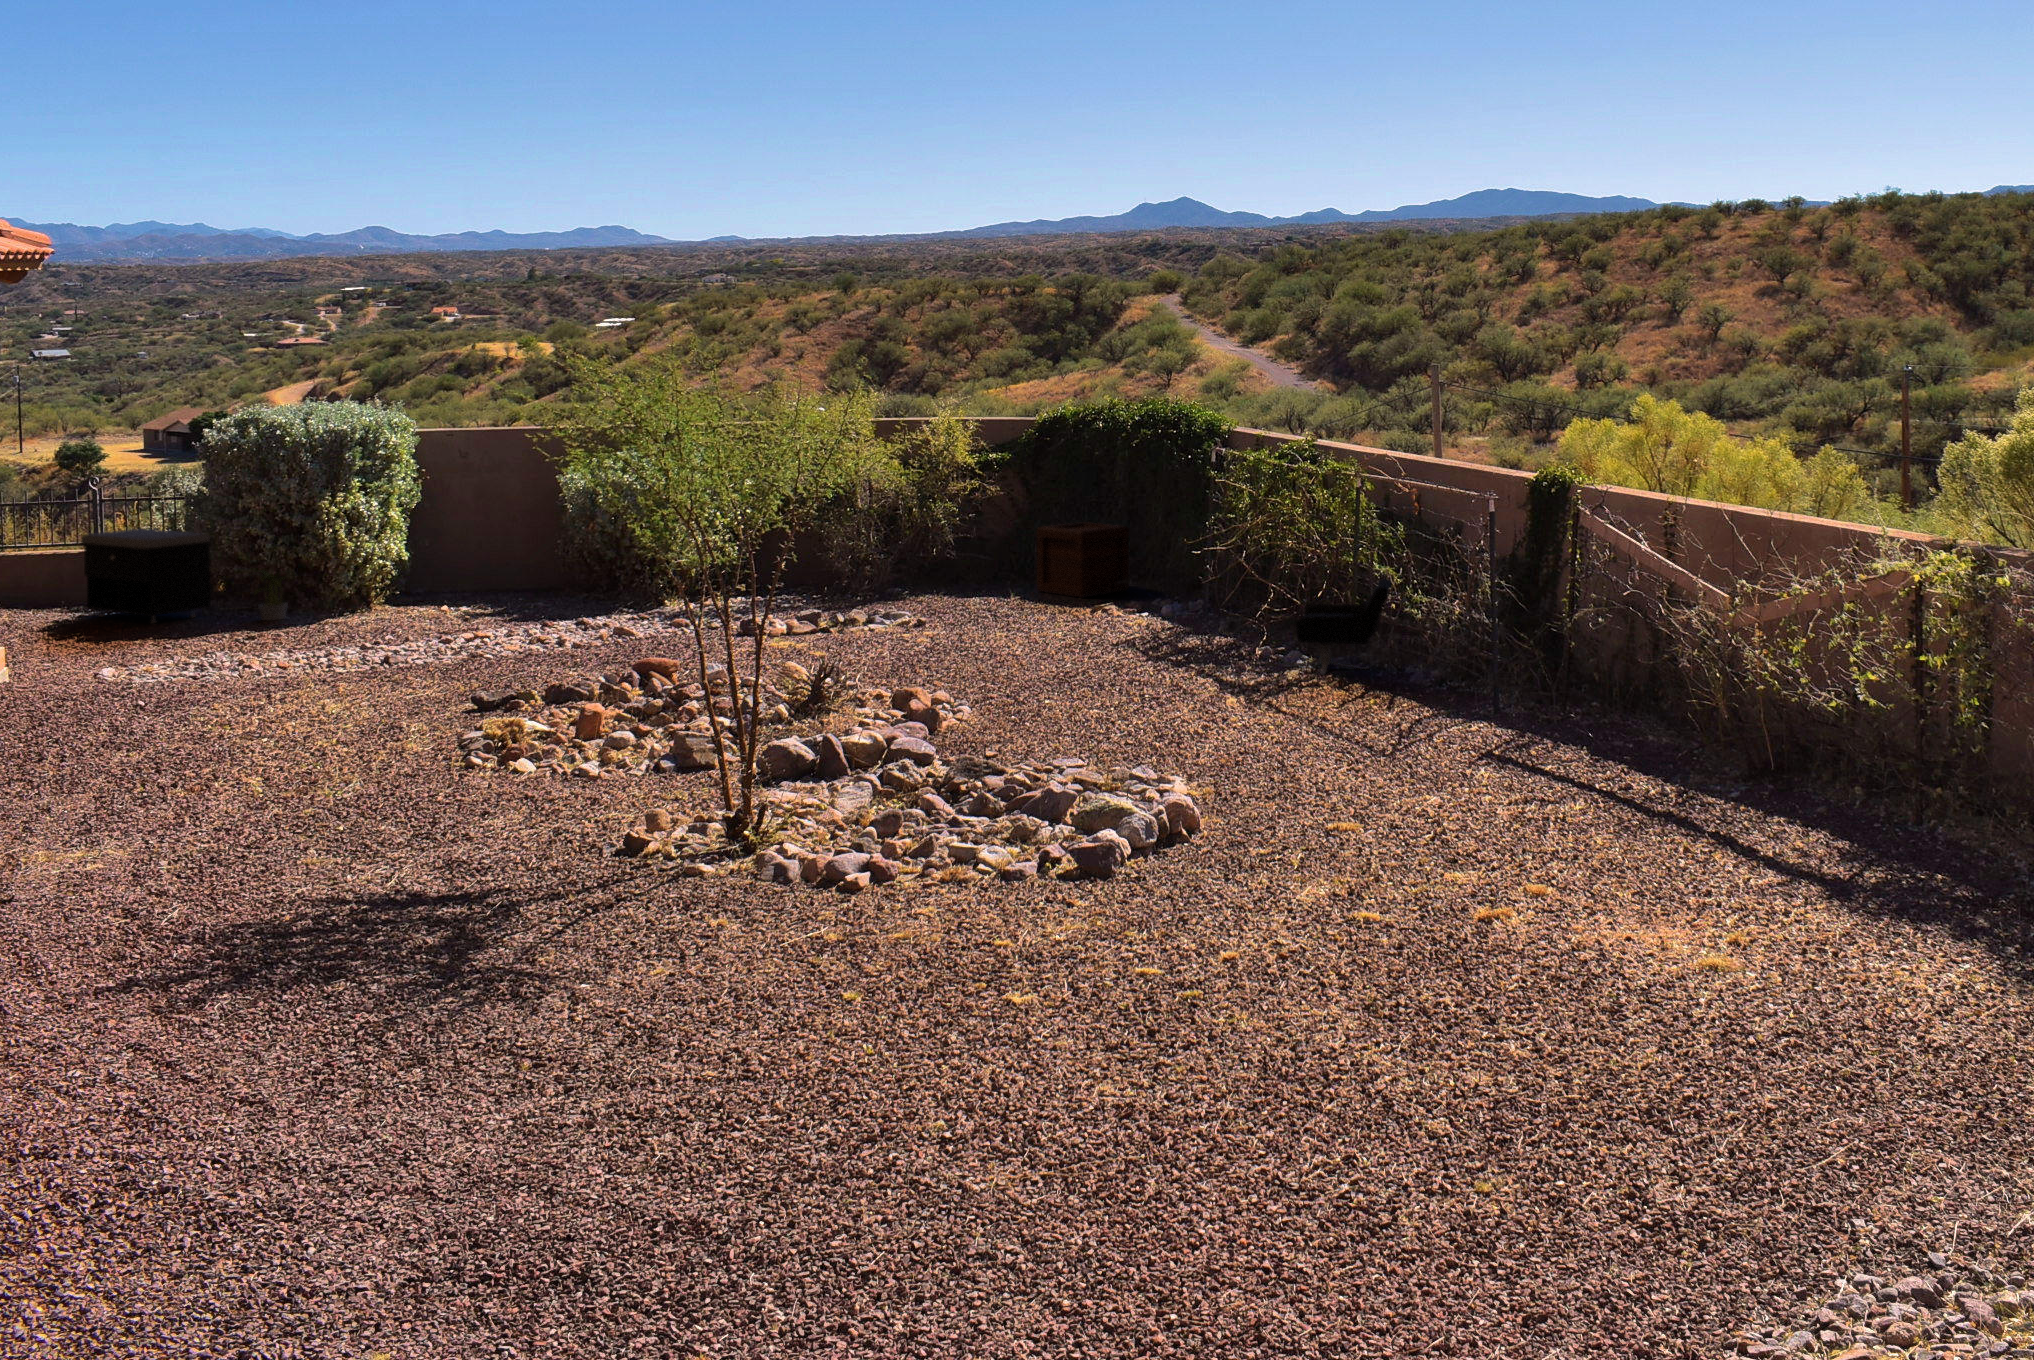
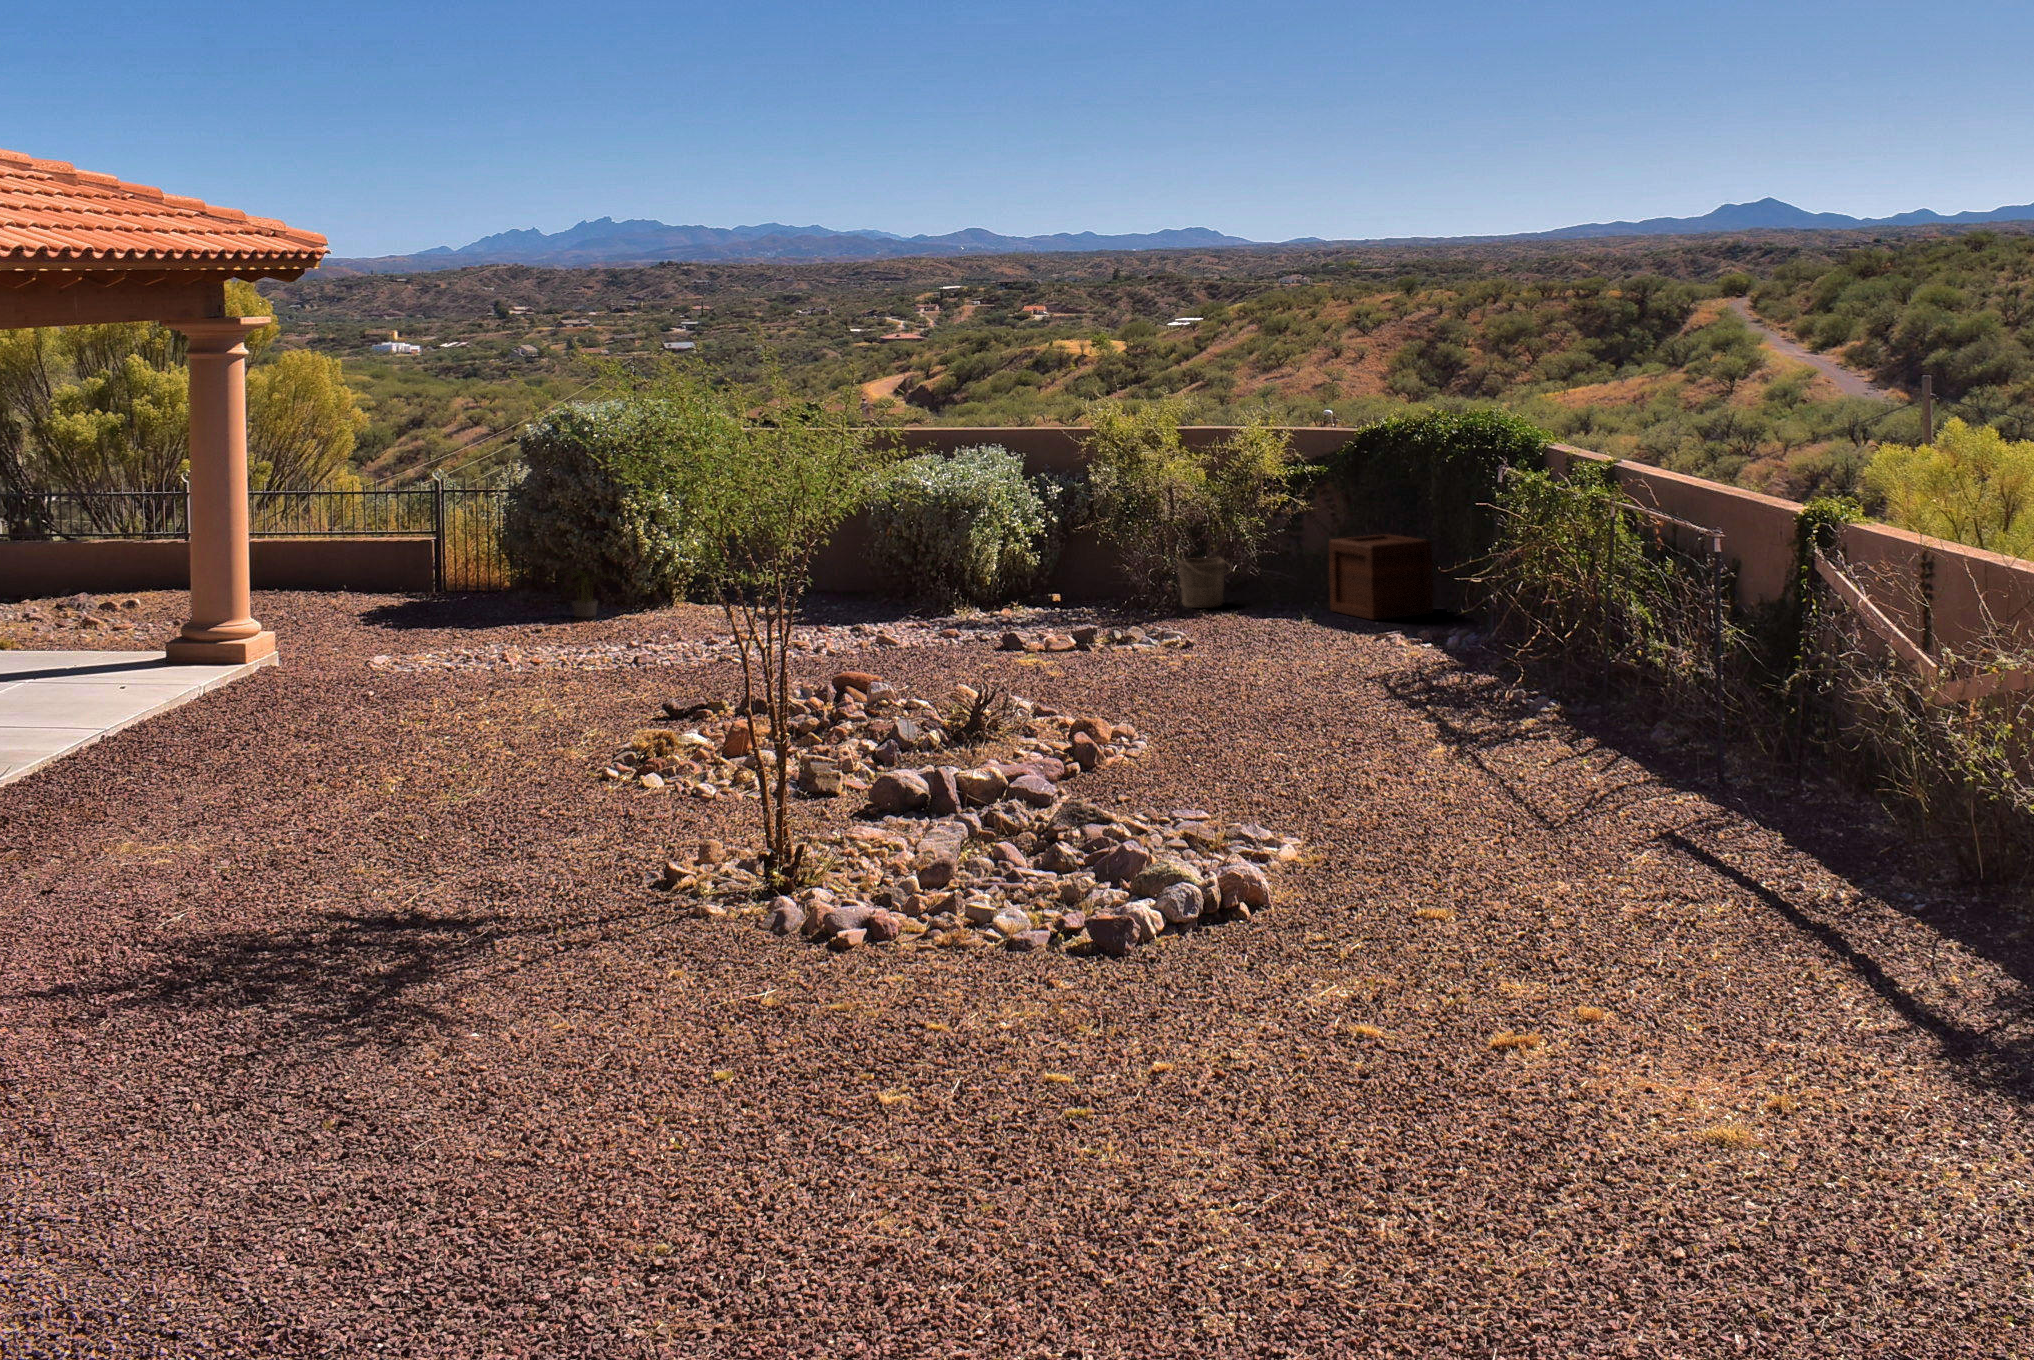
storage bench: present [81,528,211,623] -> none [434,526,537,616]
bucket: none [892,544,943,592] -> present [1178,557,1227,608]
lounge chair: present [1296,579,1391,675] -> none [1534,611,1670,725]

